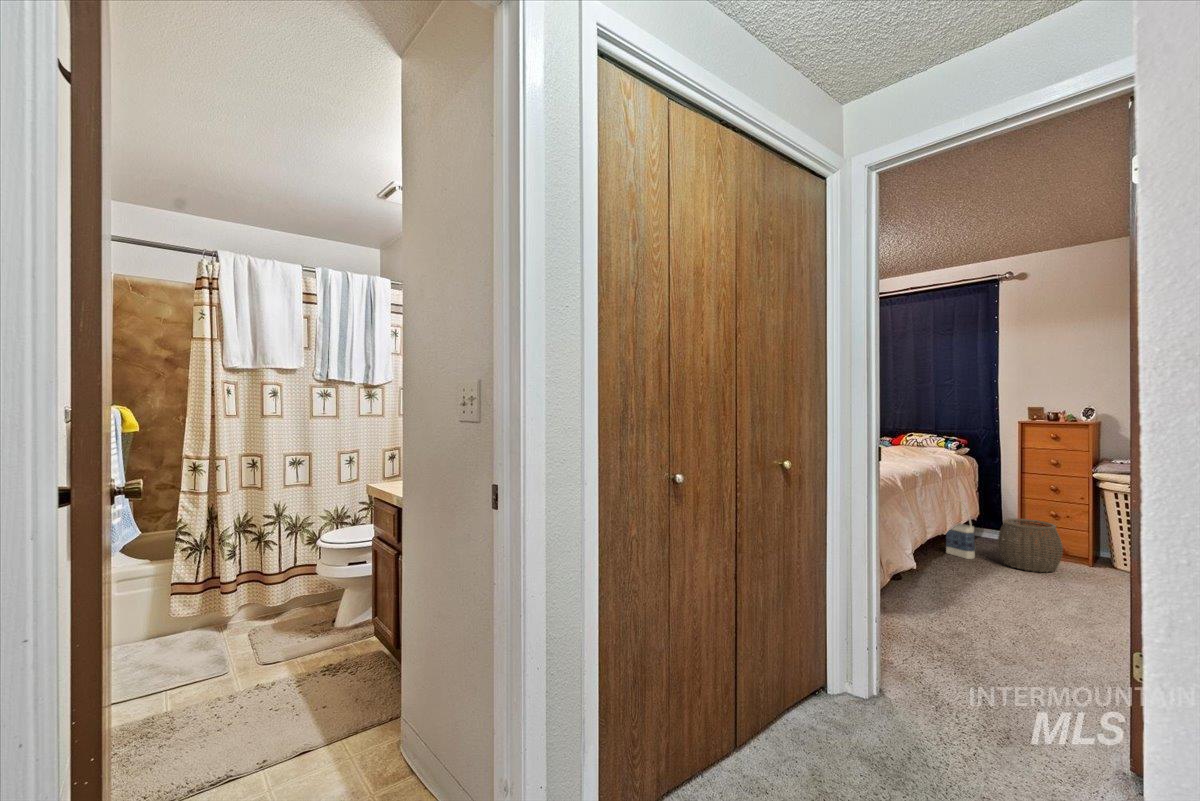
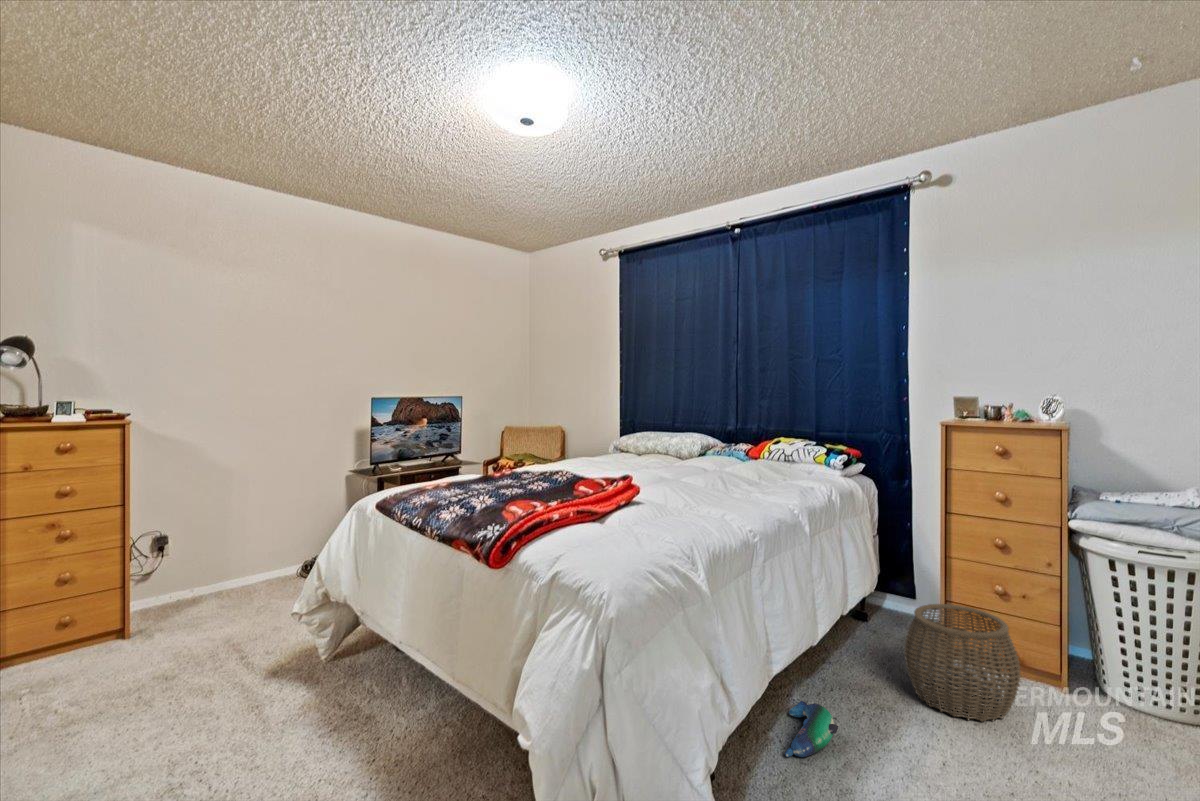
bag: present [946,501,975,559] -> none [820,569,867,680]
plush toy: none [934,559,964,578] -> present [785,701,838,757]

